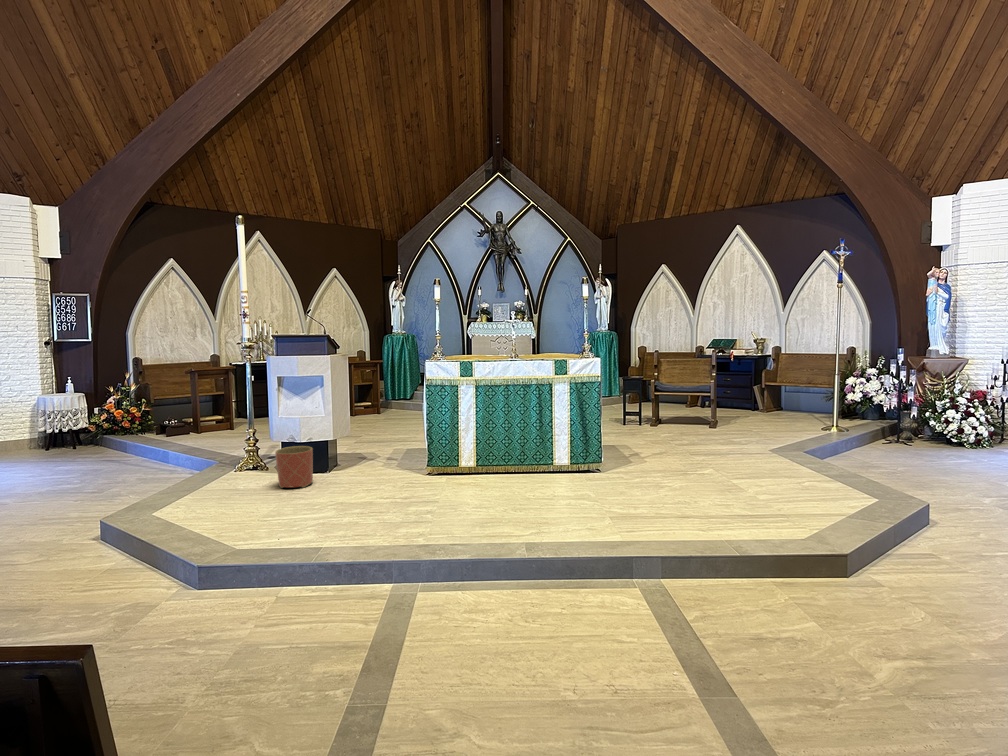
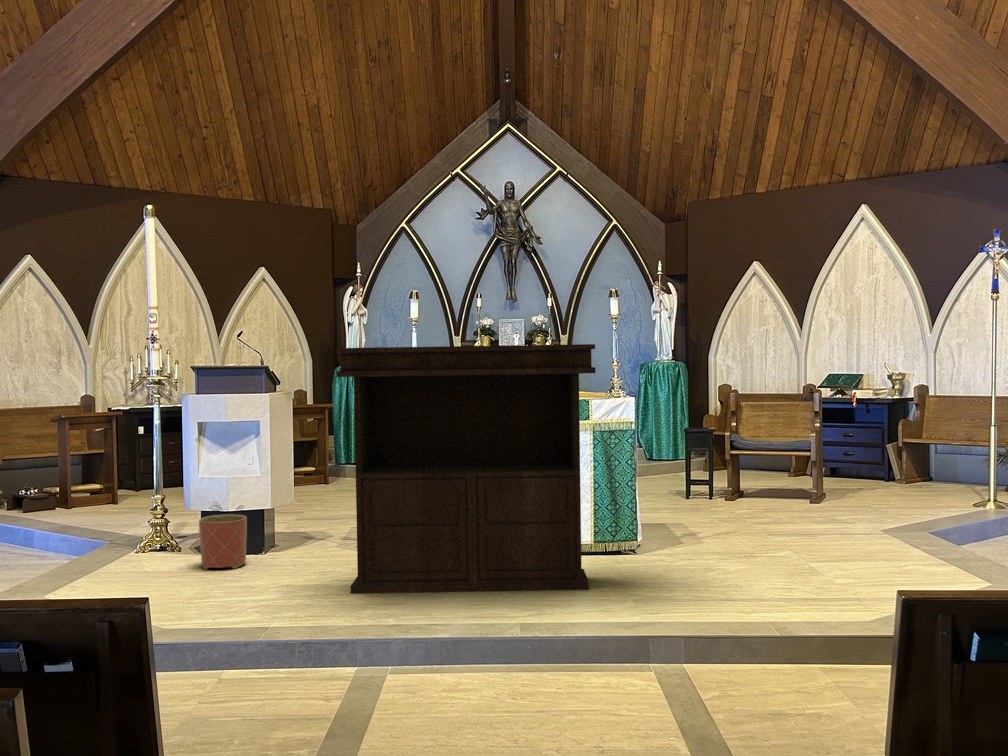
console table: none [374,317,581,513] -> present [336,344,595,593]

